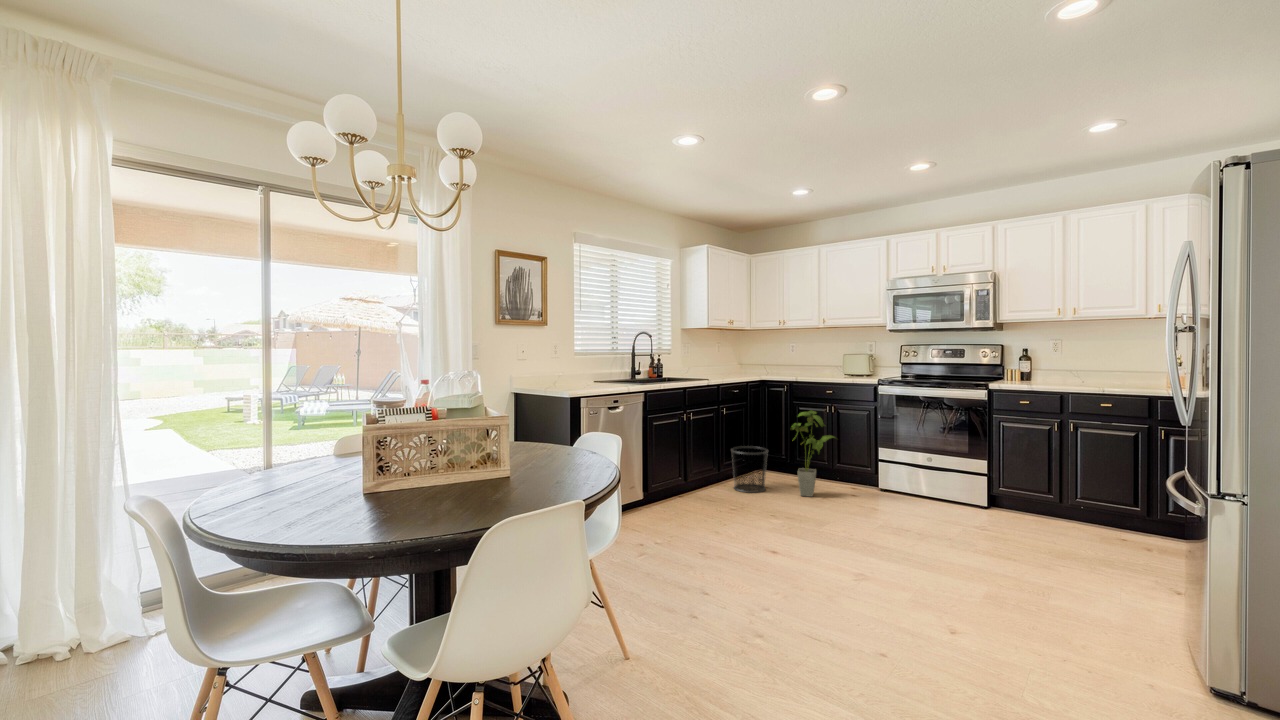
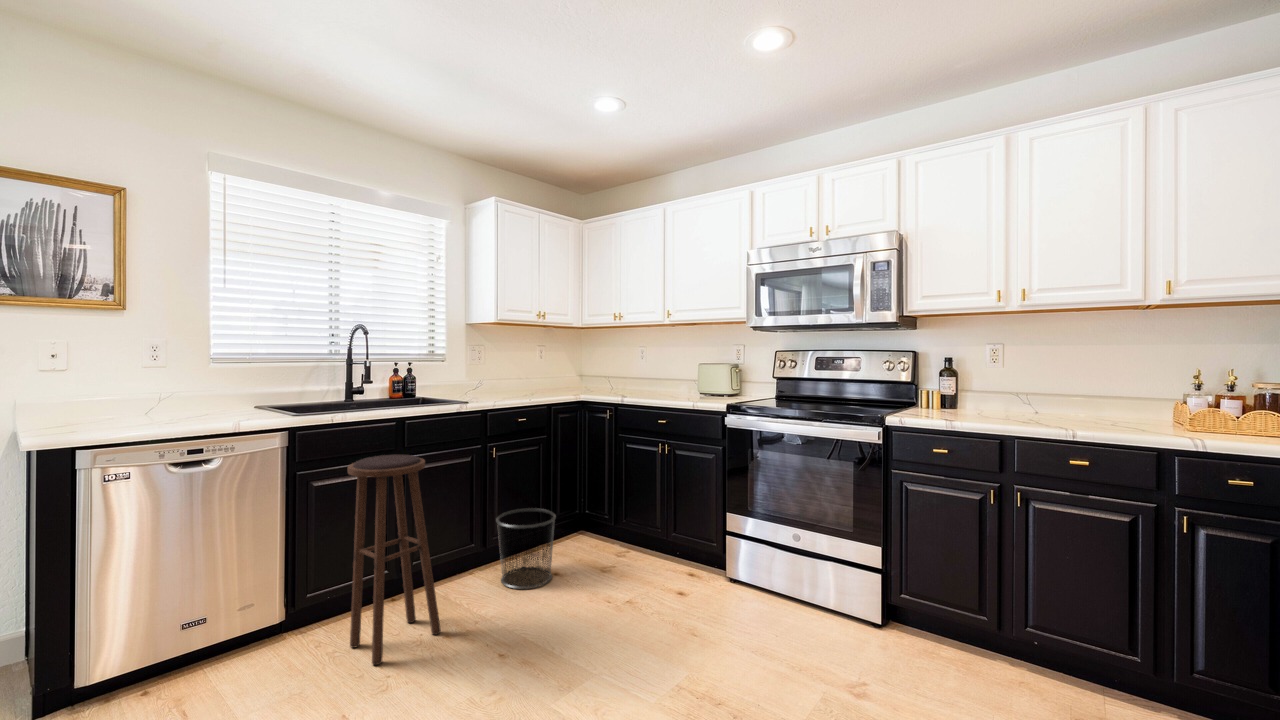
stool: none [679,405,724,517] -> present [348,455,441,665]
house plant: present [793,411,834,497] -> none [581,458,656,599]

